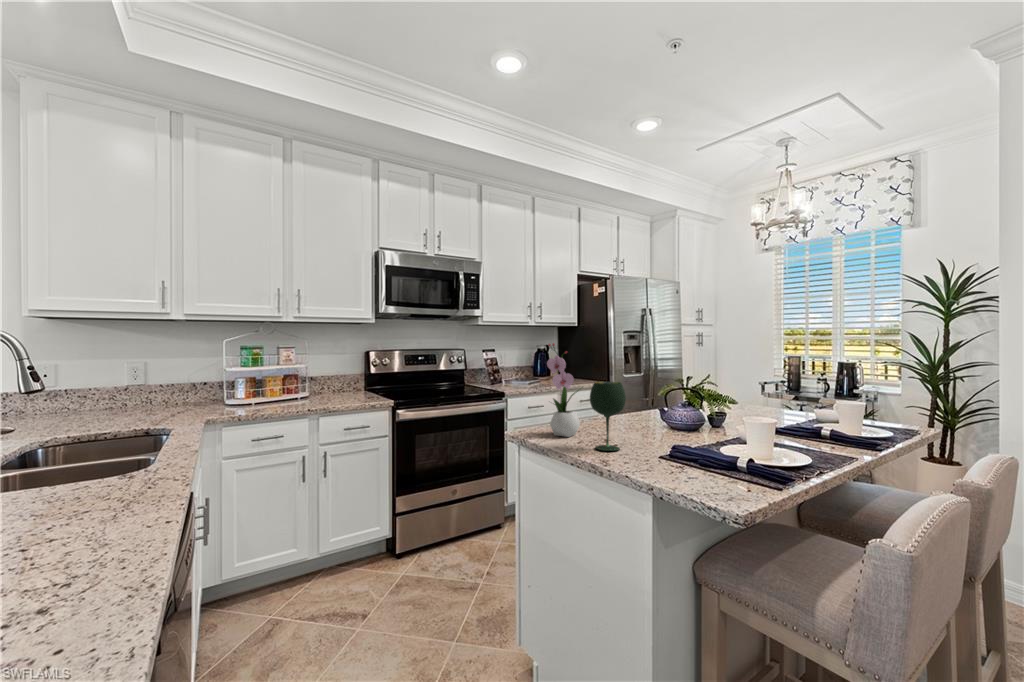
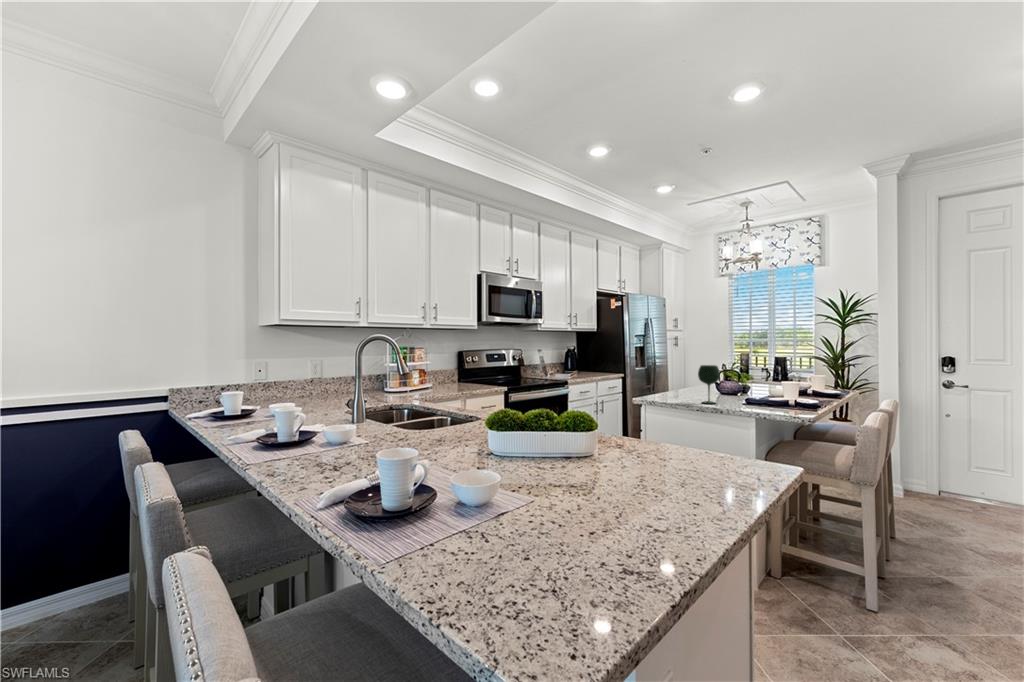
flower arrangement: present [547,343,580,437] -> none [661,343,682,400]

